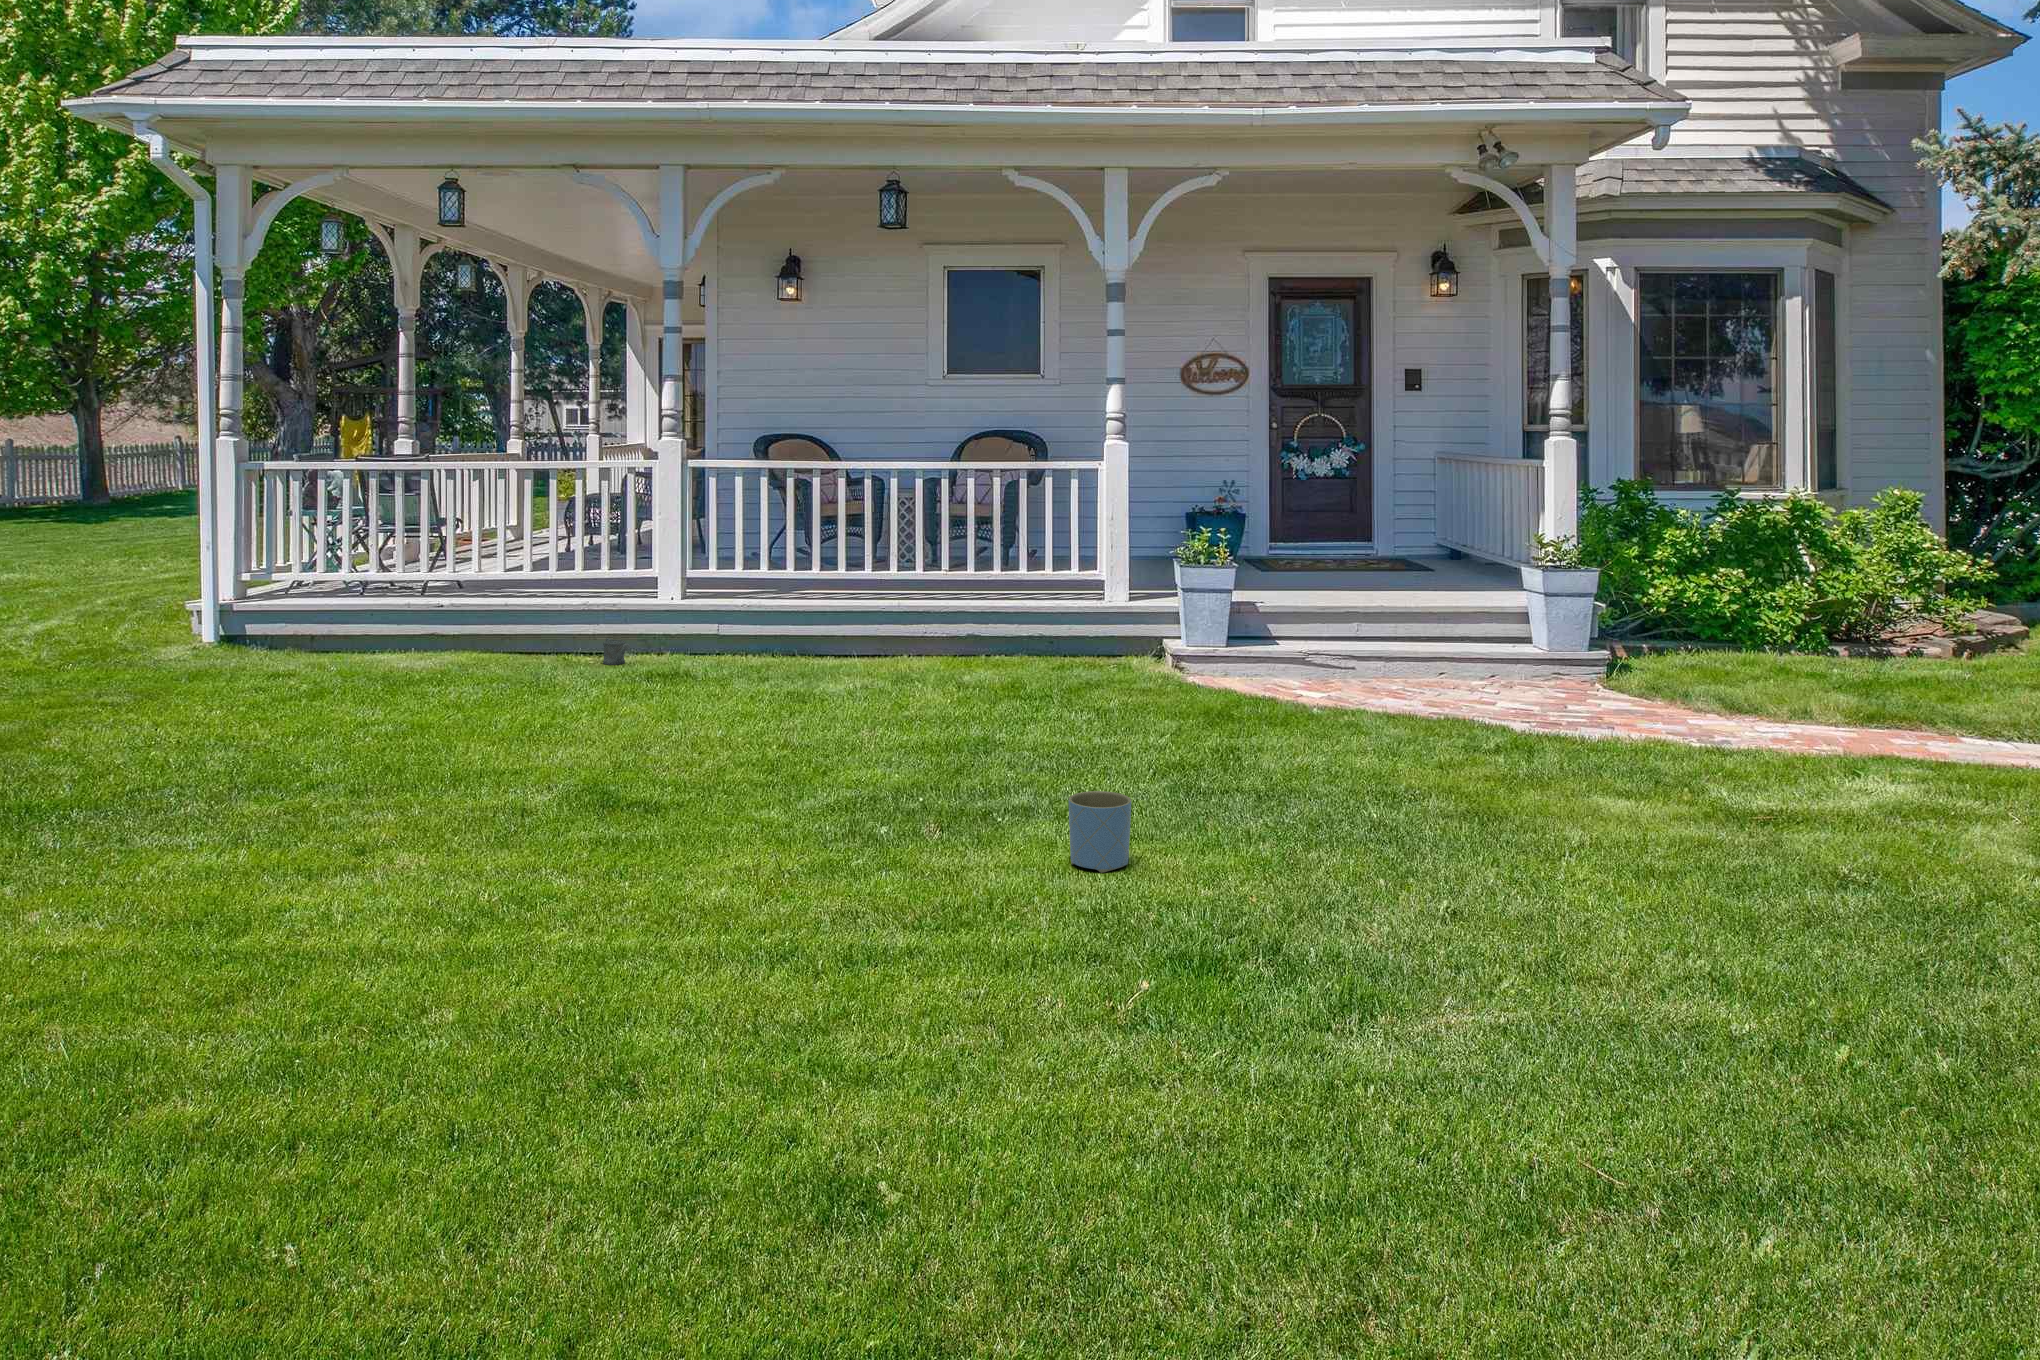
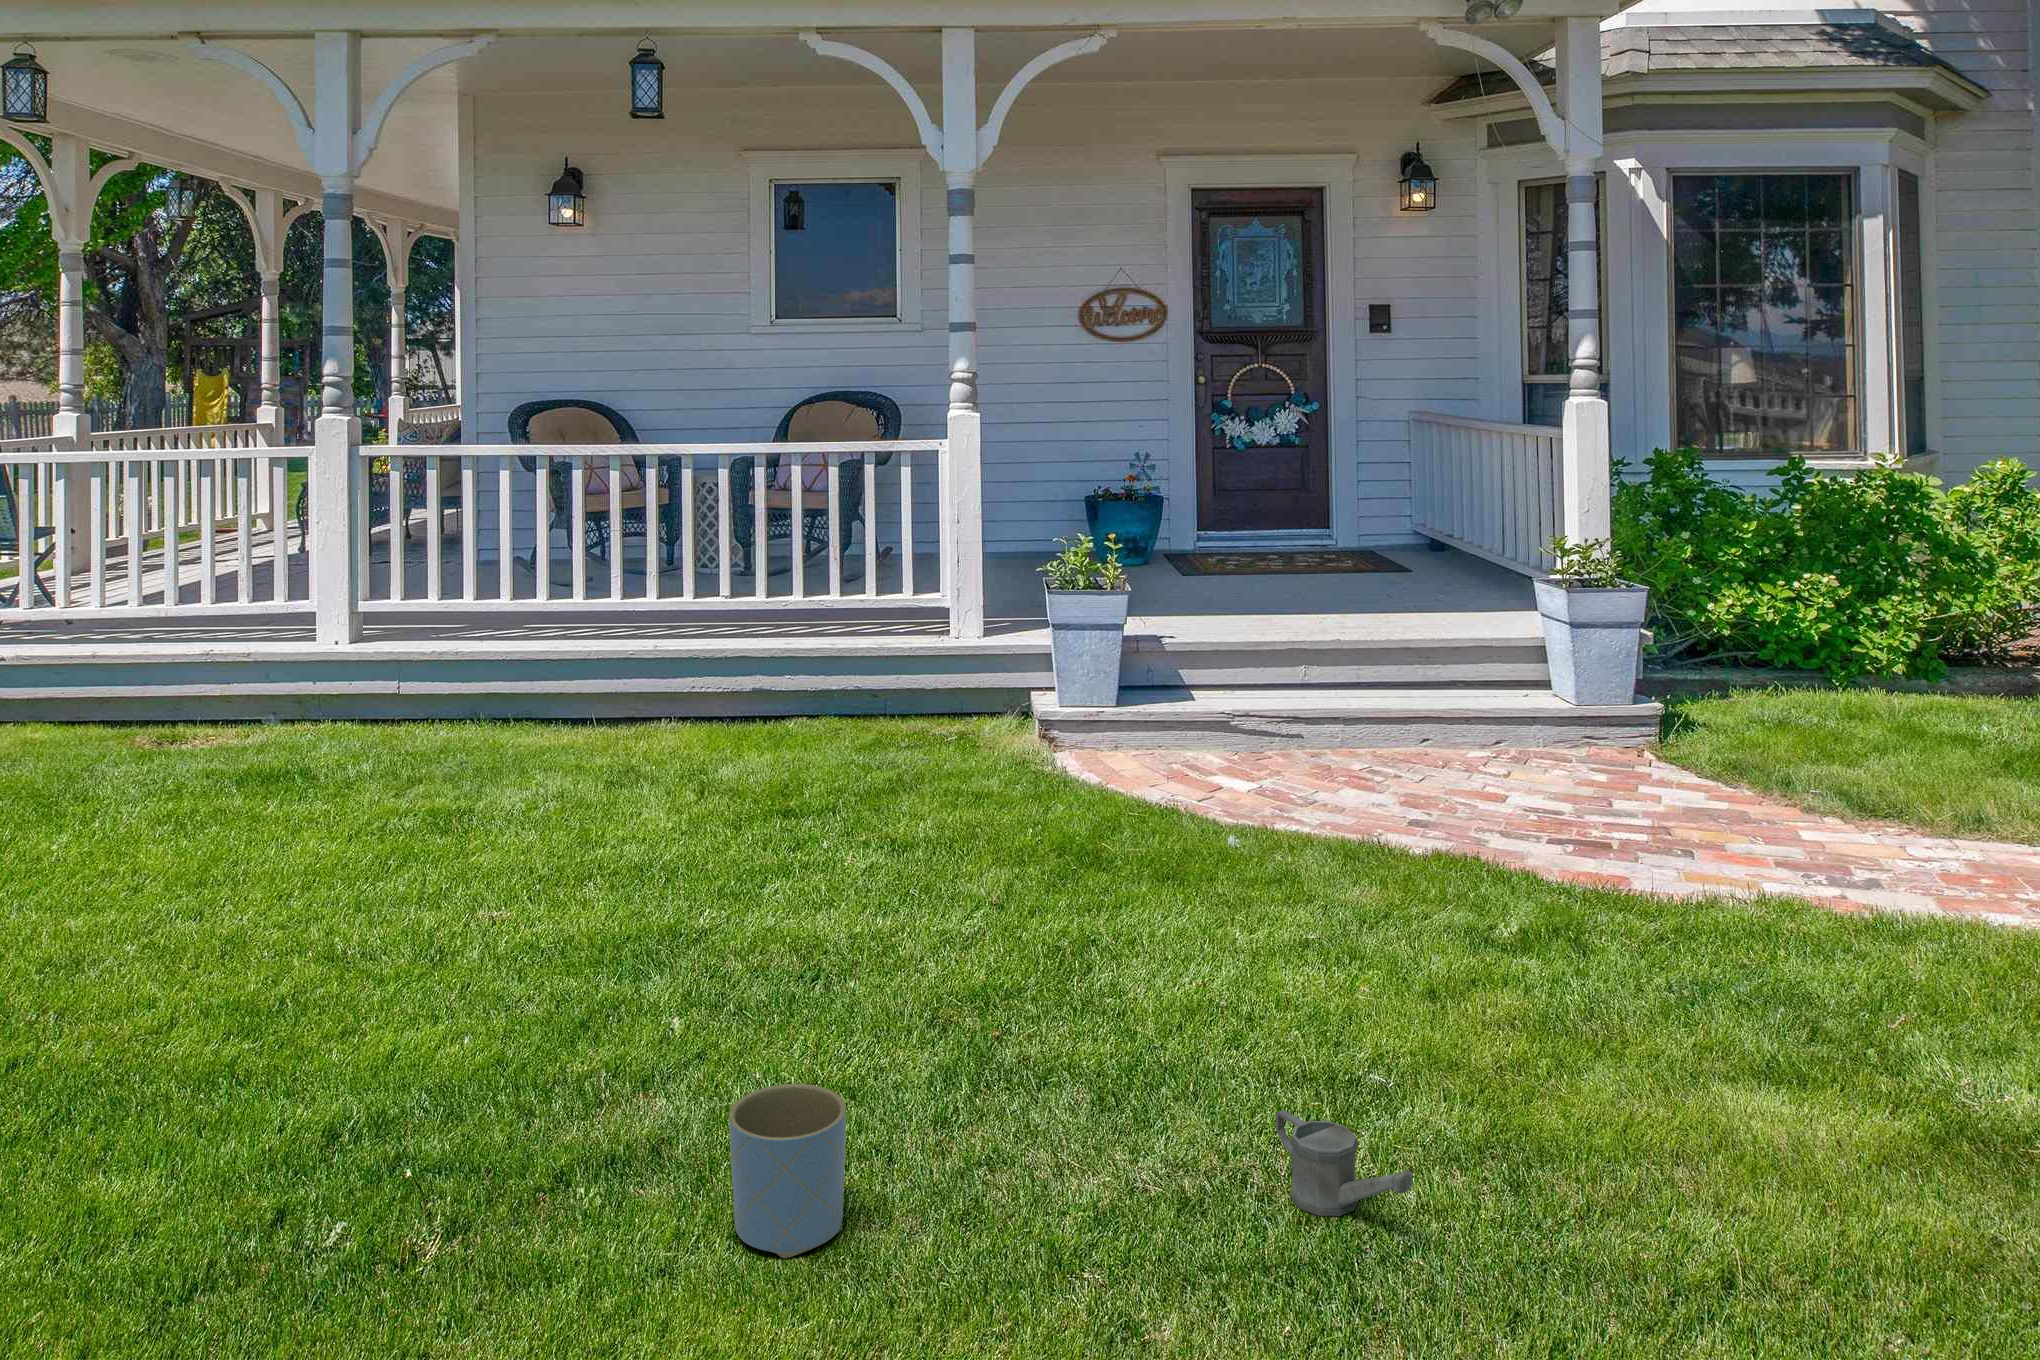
watering can: present [603,638,630,665] -> present [1276,1110,1412,1216]

